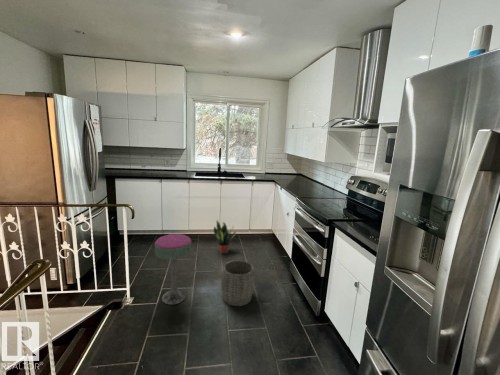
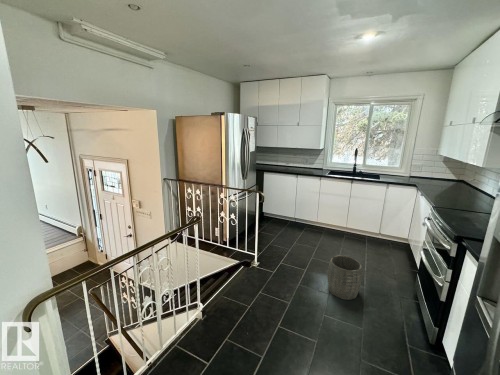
potted plant: present [214,221,235,253] -> none [336,216,358,250]
bar stool: present [155,234,191,305] -> none [276,220,305,277]

